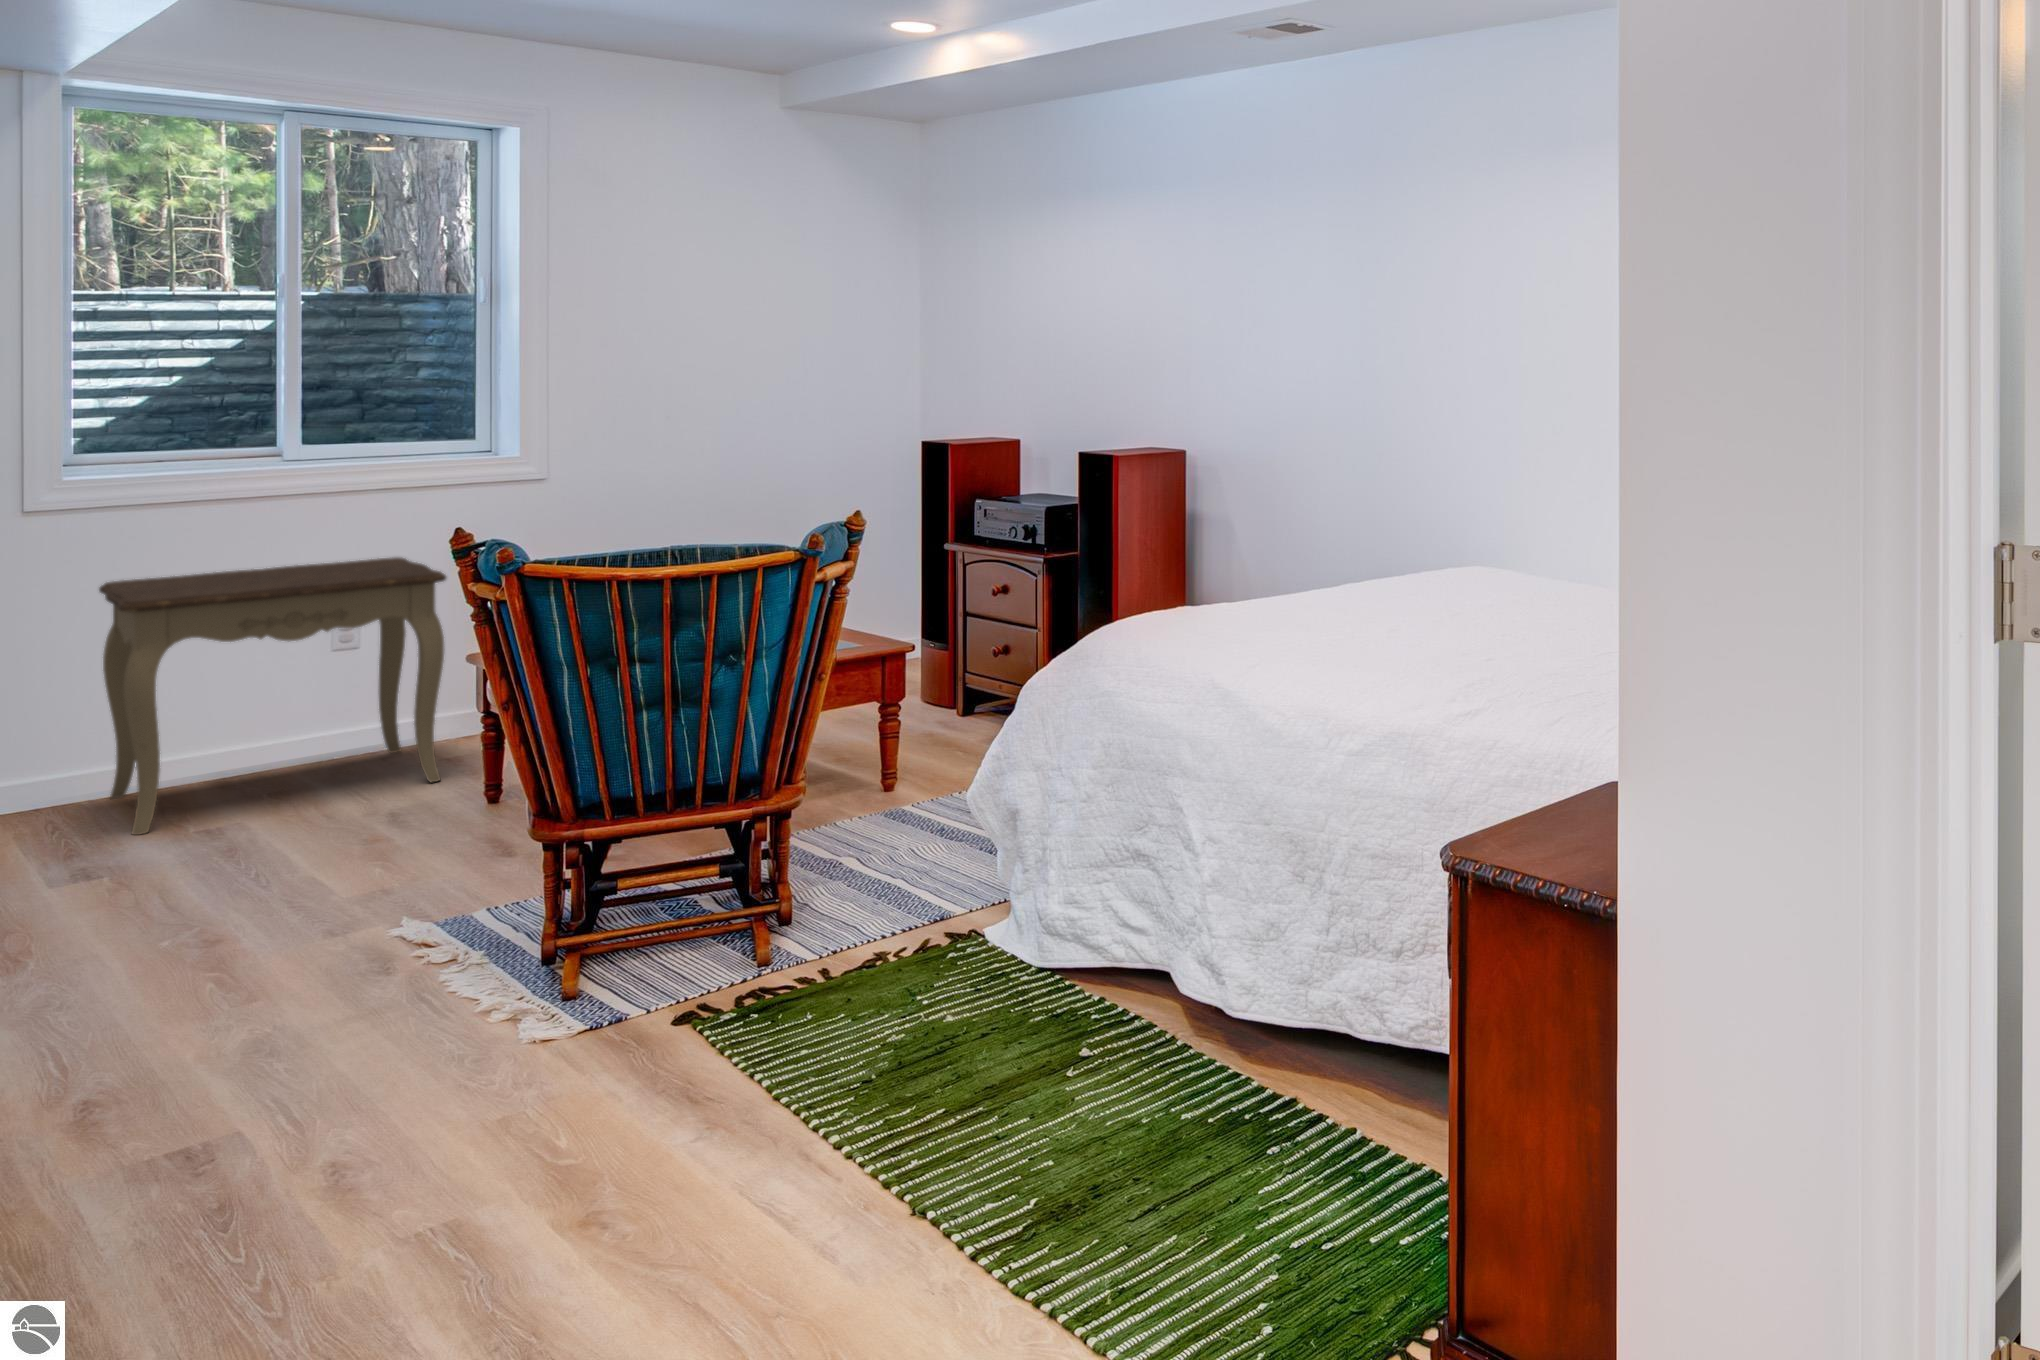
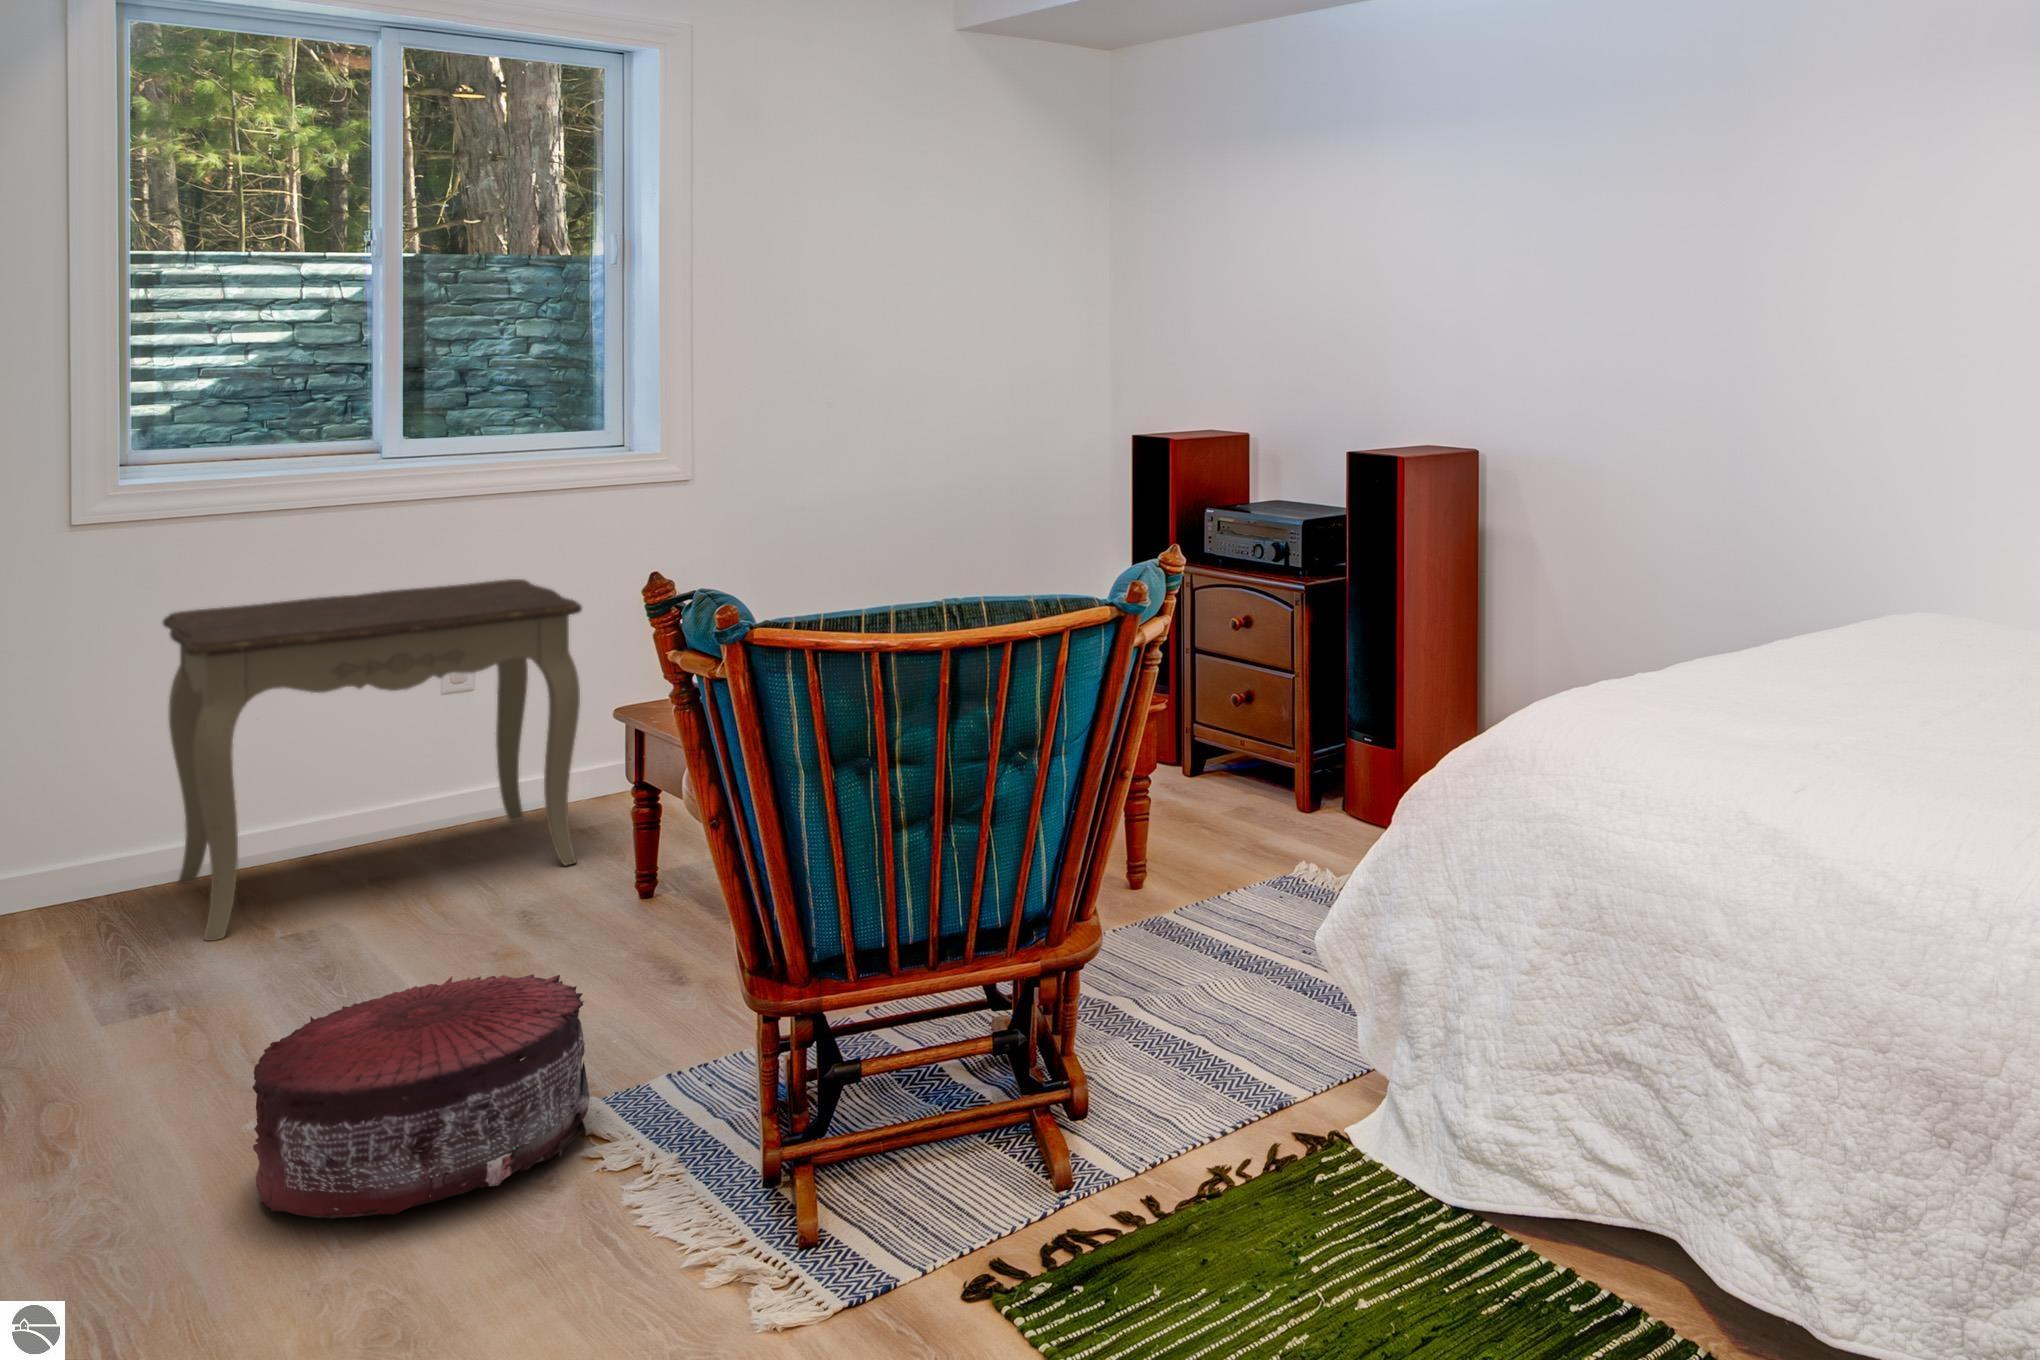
pouf: none [169,833,423,990] -> present [252,974,590,1218]

